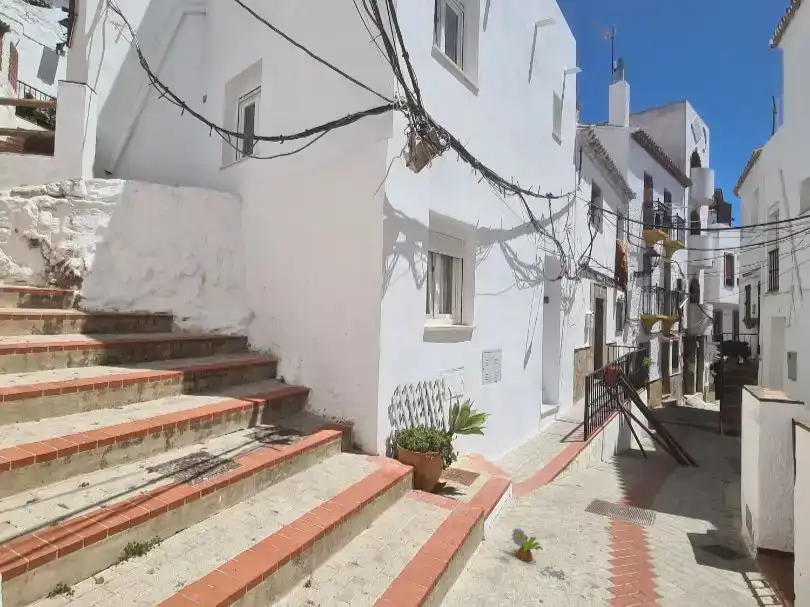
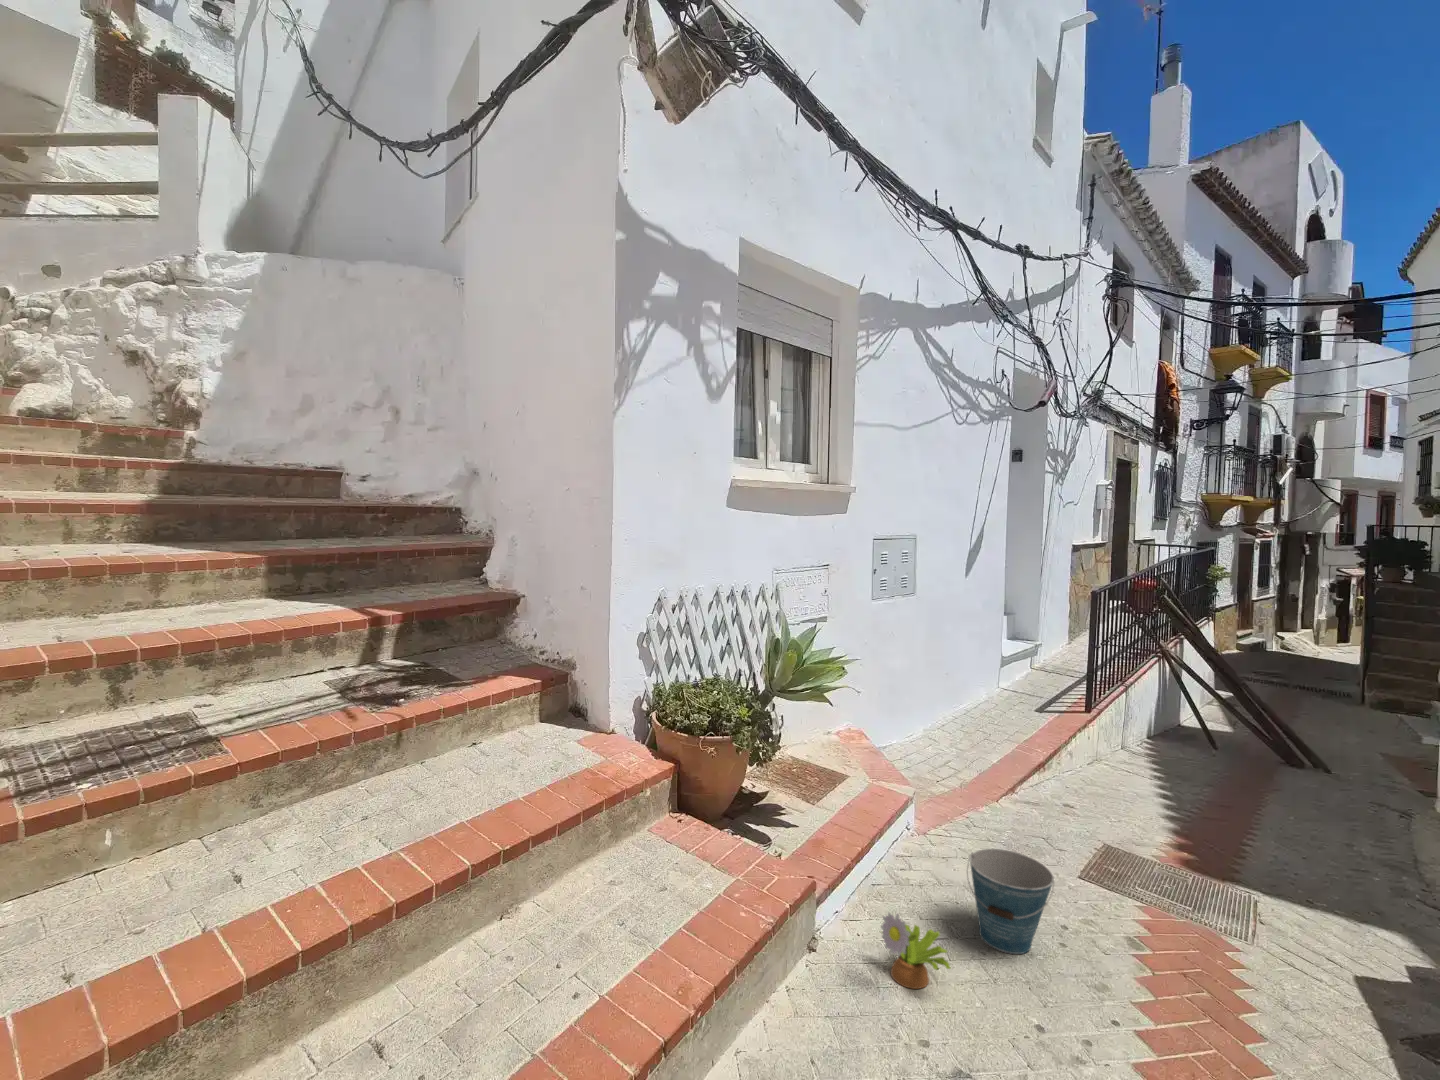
bucket: none [544,502,583,547] -> present [969,849,1054,954]

